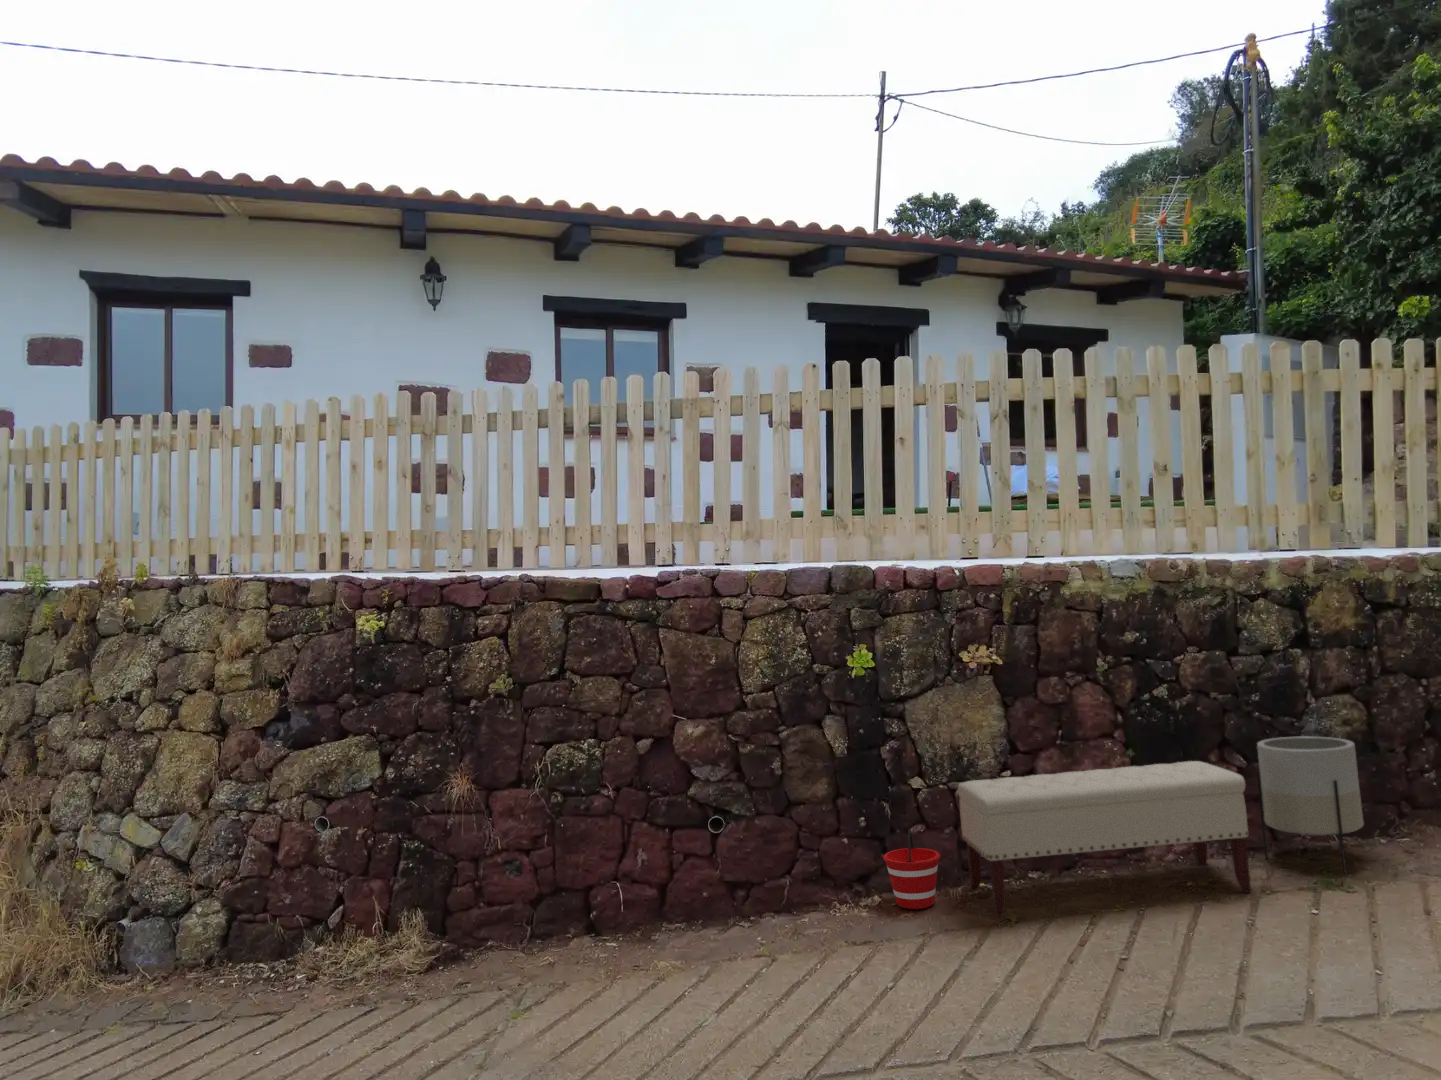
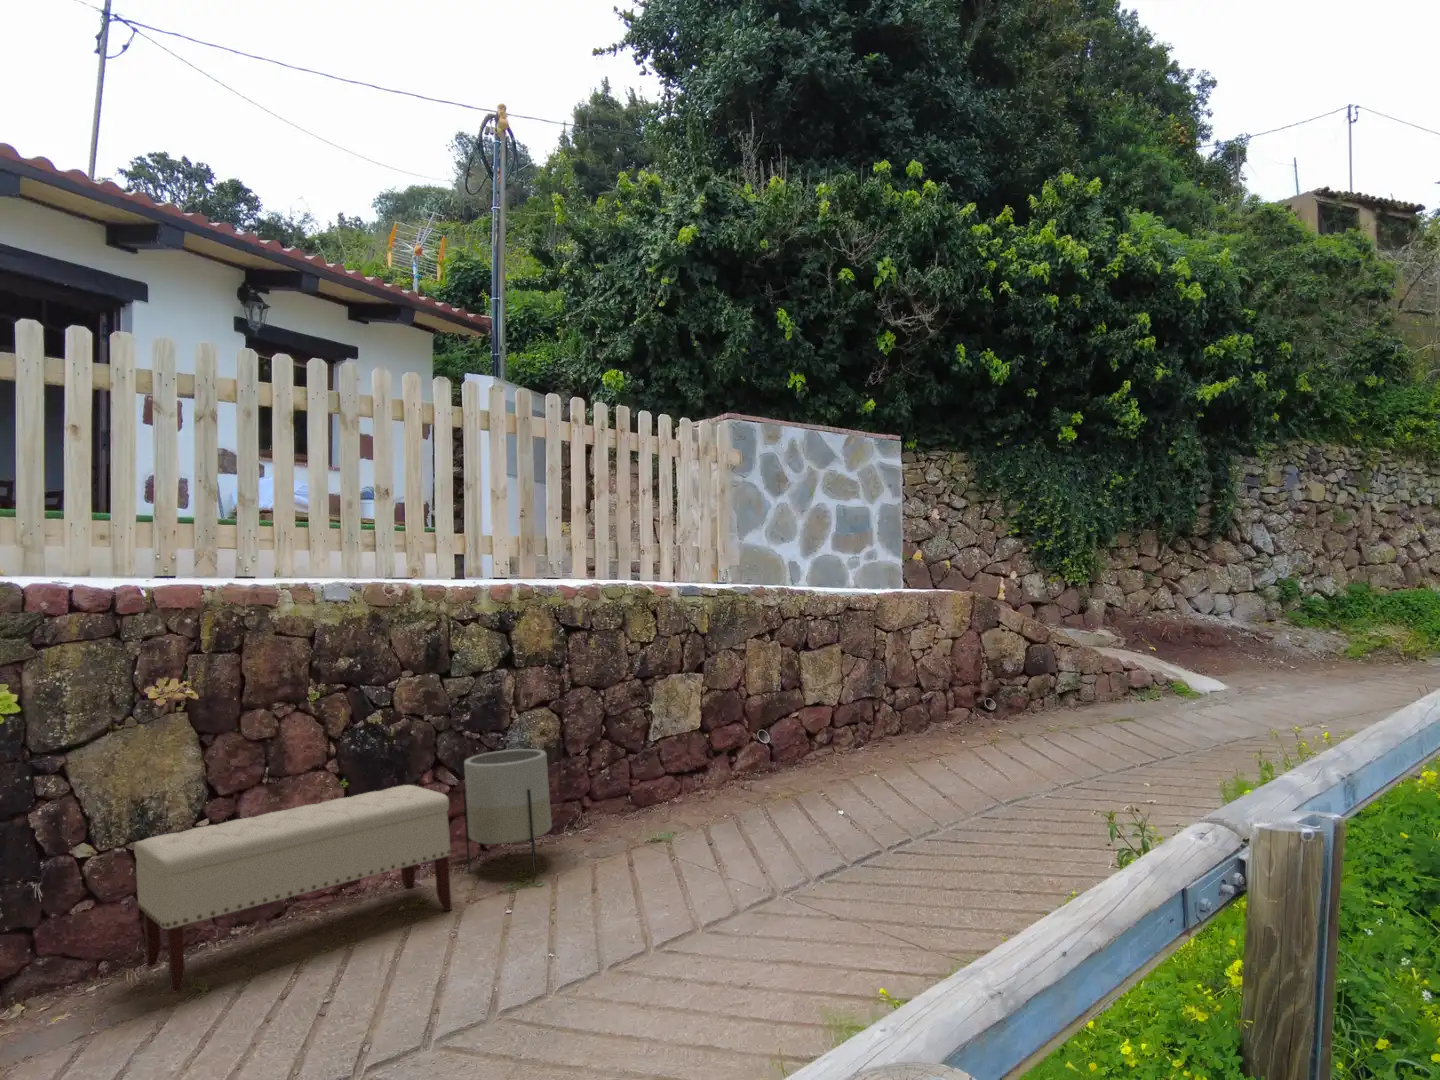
bucket: present [883,830,940,909] -> none [25,908,106,1007]

